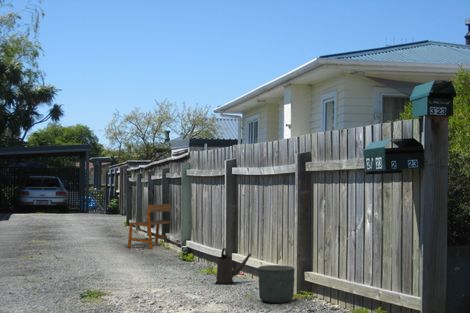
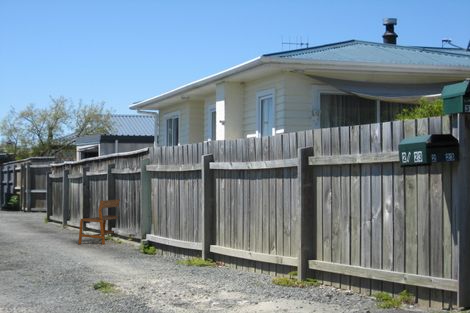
watering can: present [211,248,251,284] -> none [202,241,238,275]
planter: present [258,265,295,303] -> none [265,255,300,291]

